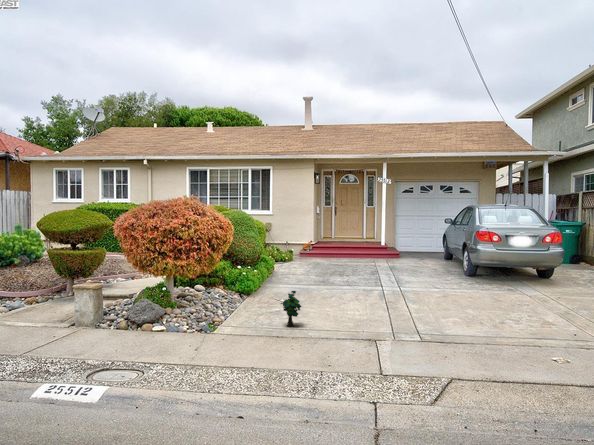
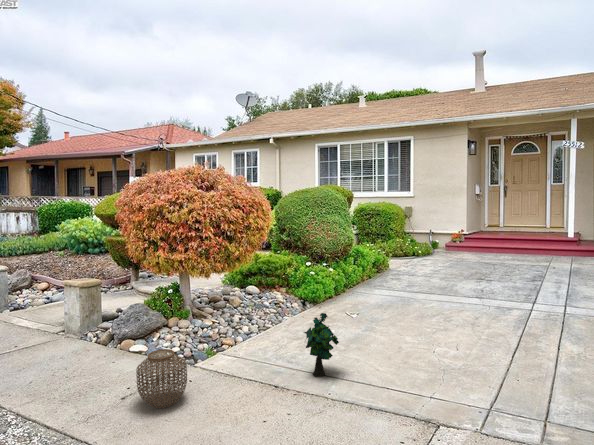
woven basket: none [204,316,232,349] -> present [136,349,187,408]

